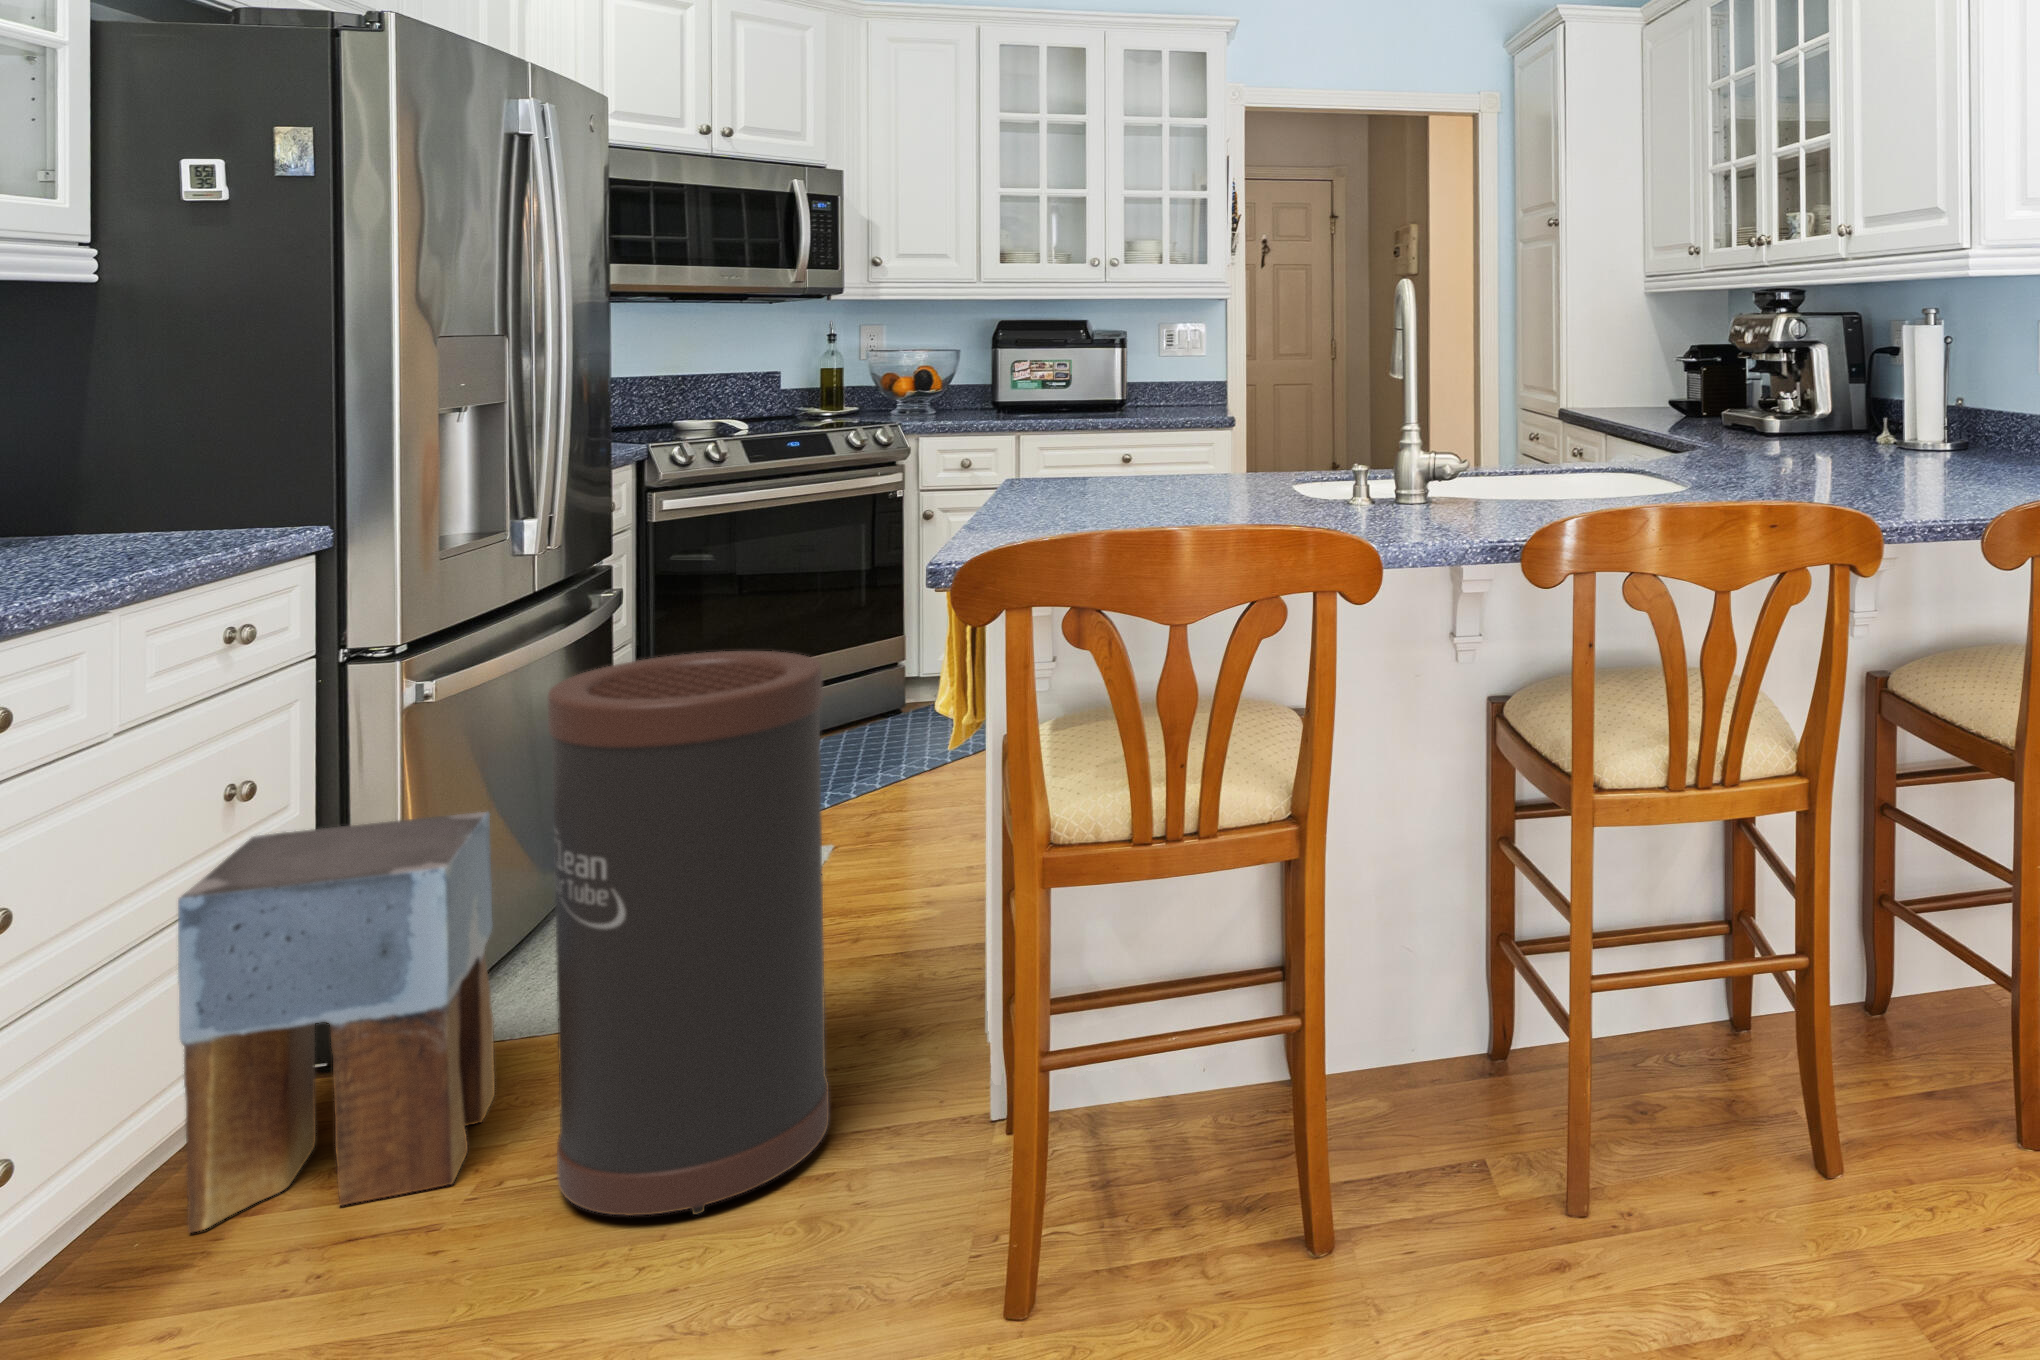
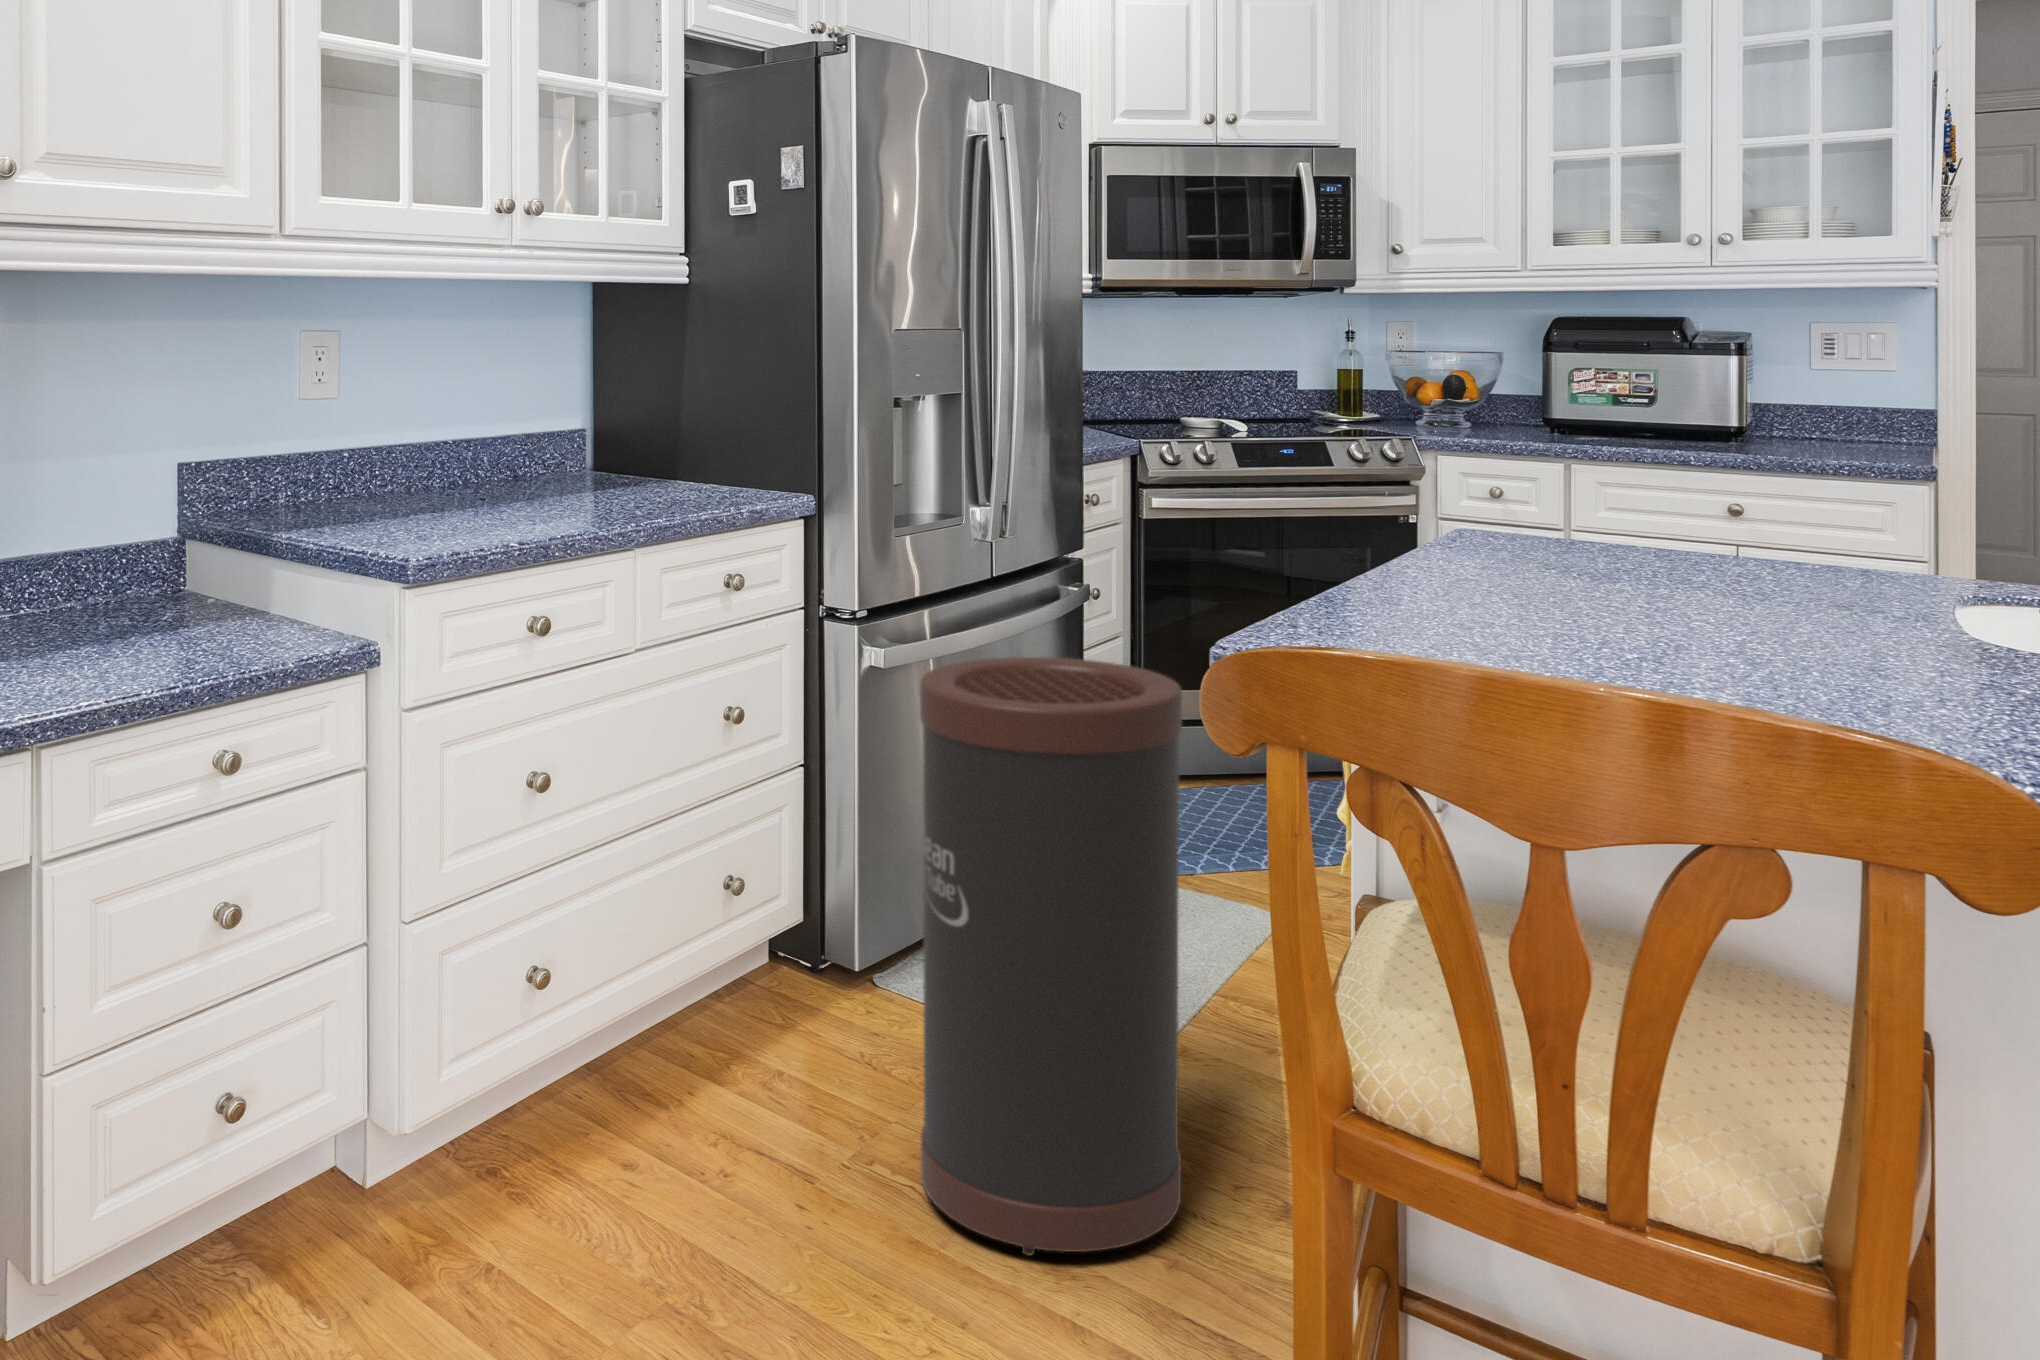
stool: present [178,811,495,1233] -> none [668,762,910,1129]

